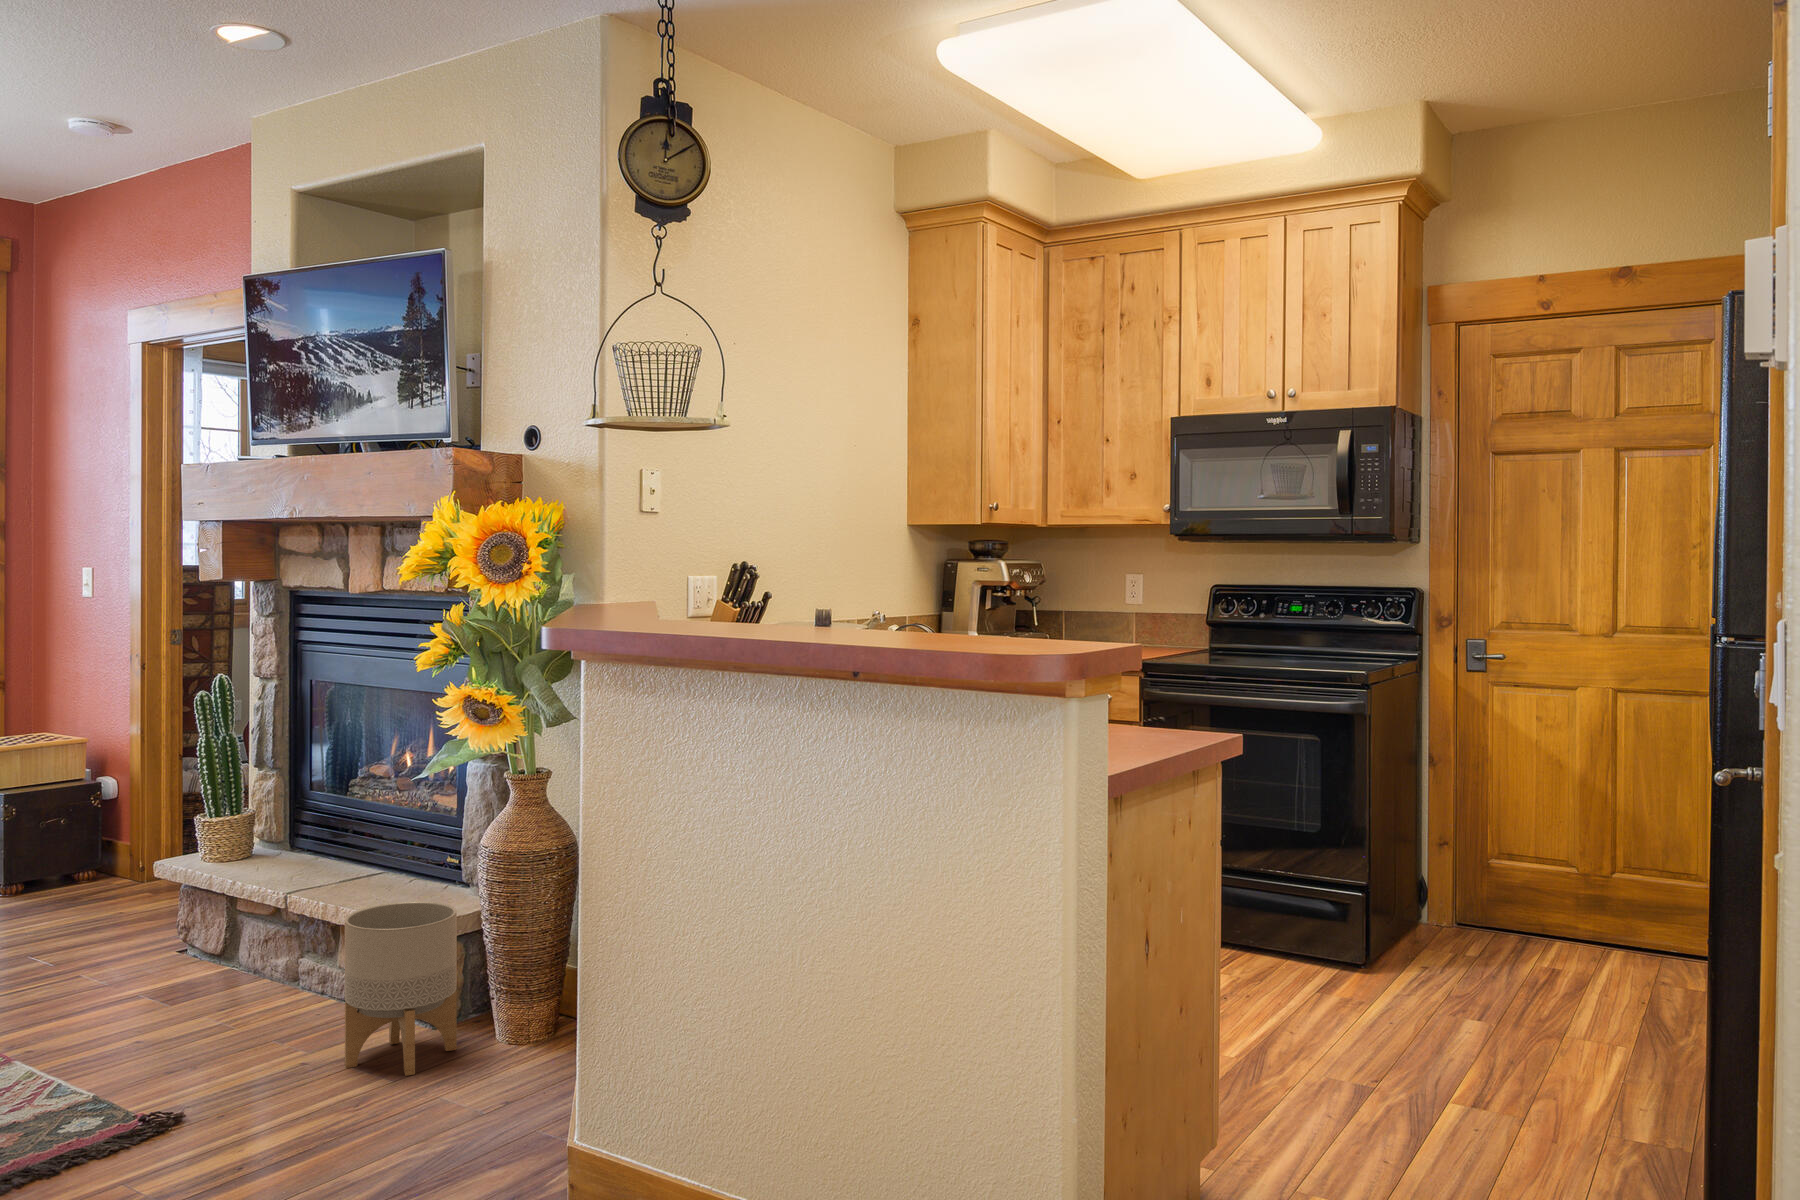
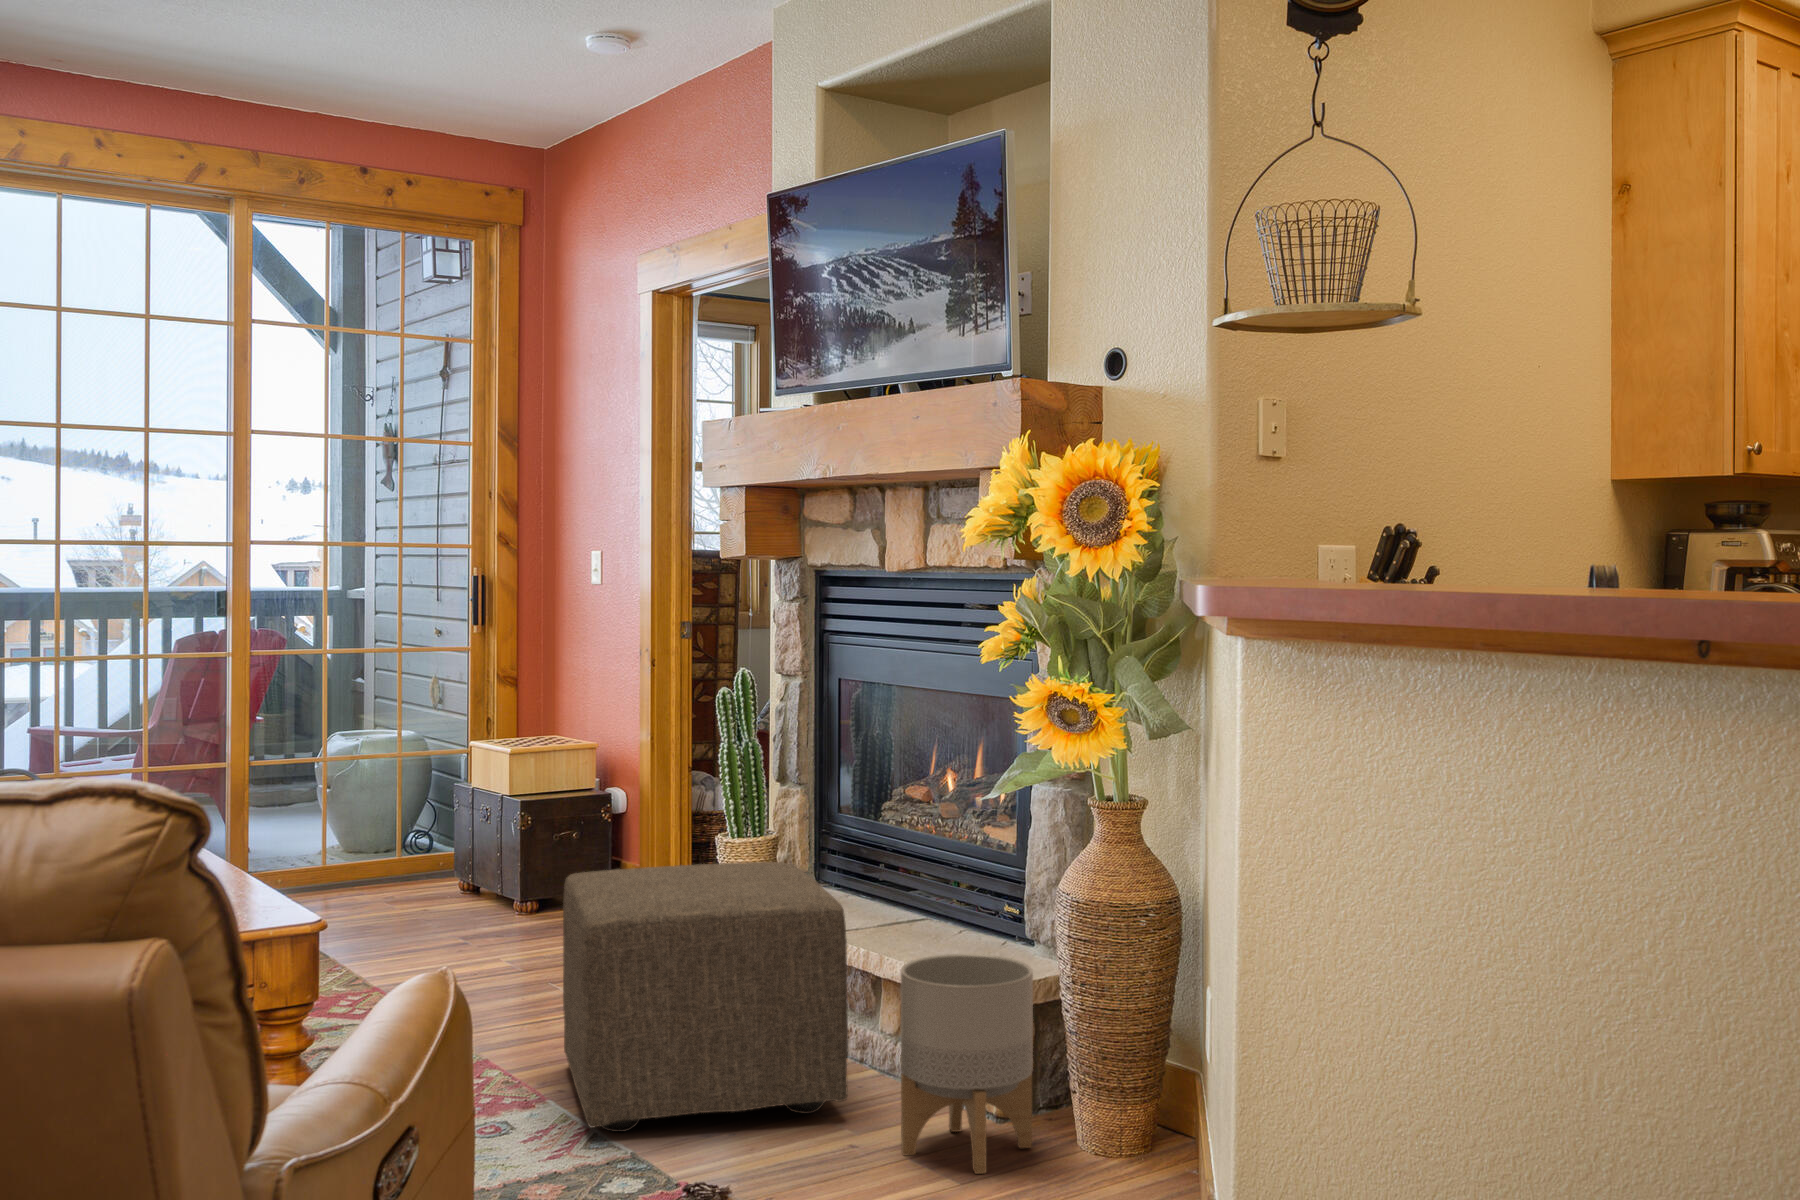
ottoman: none [37,836,302,1078] -> present [563,862,848,1132]

